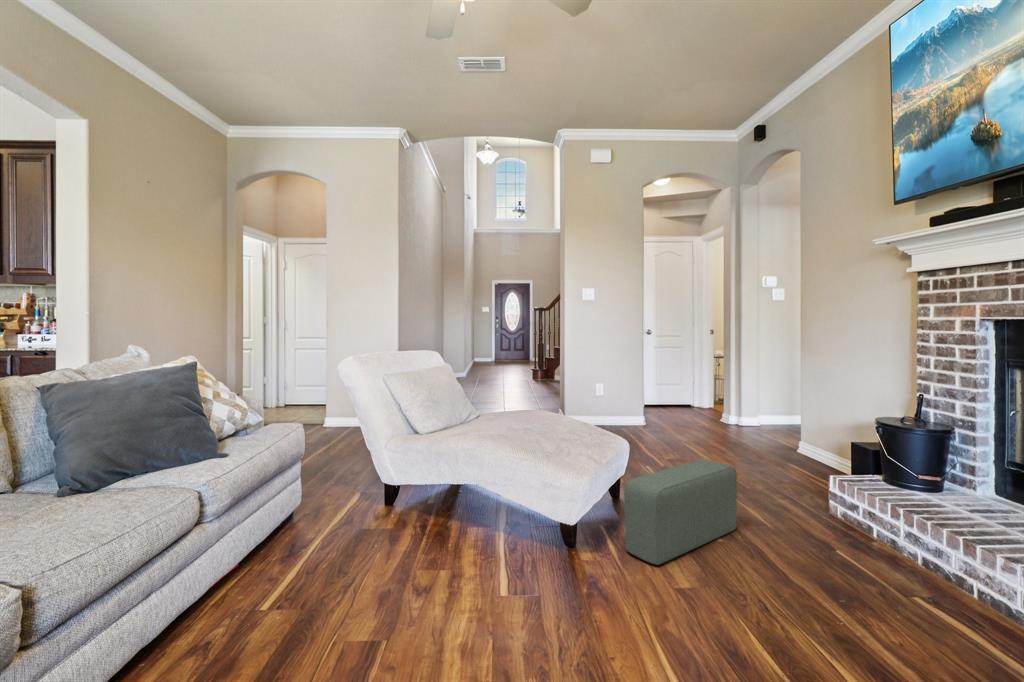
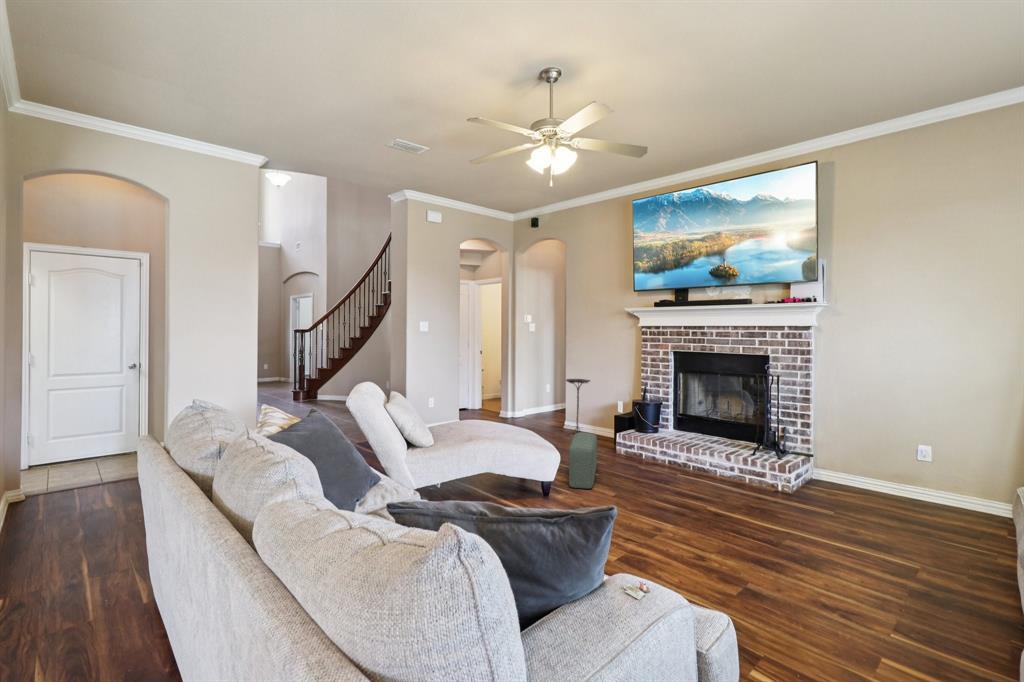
side table: none [783,373,832,470] -> present [566,379,590,432]

